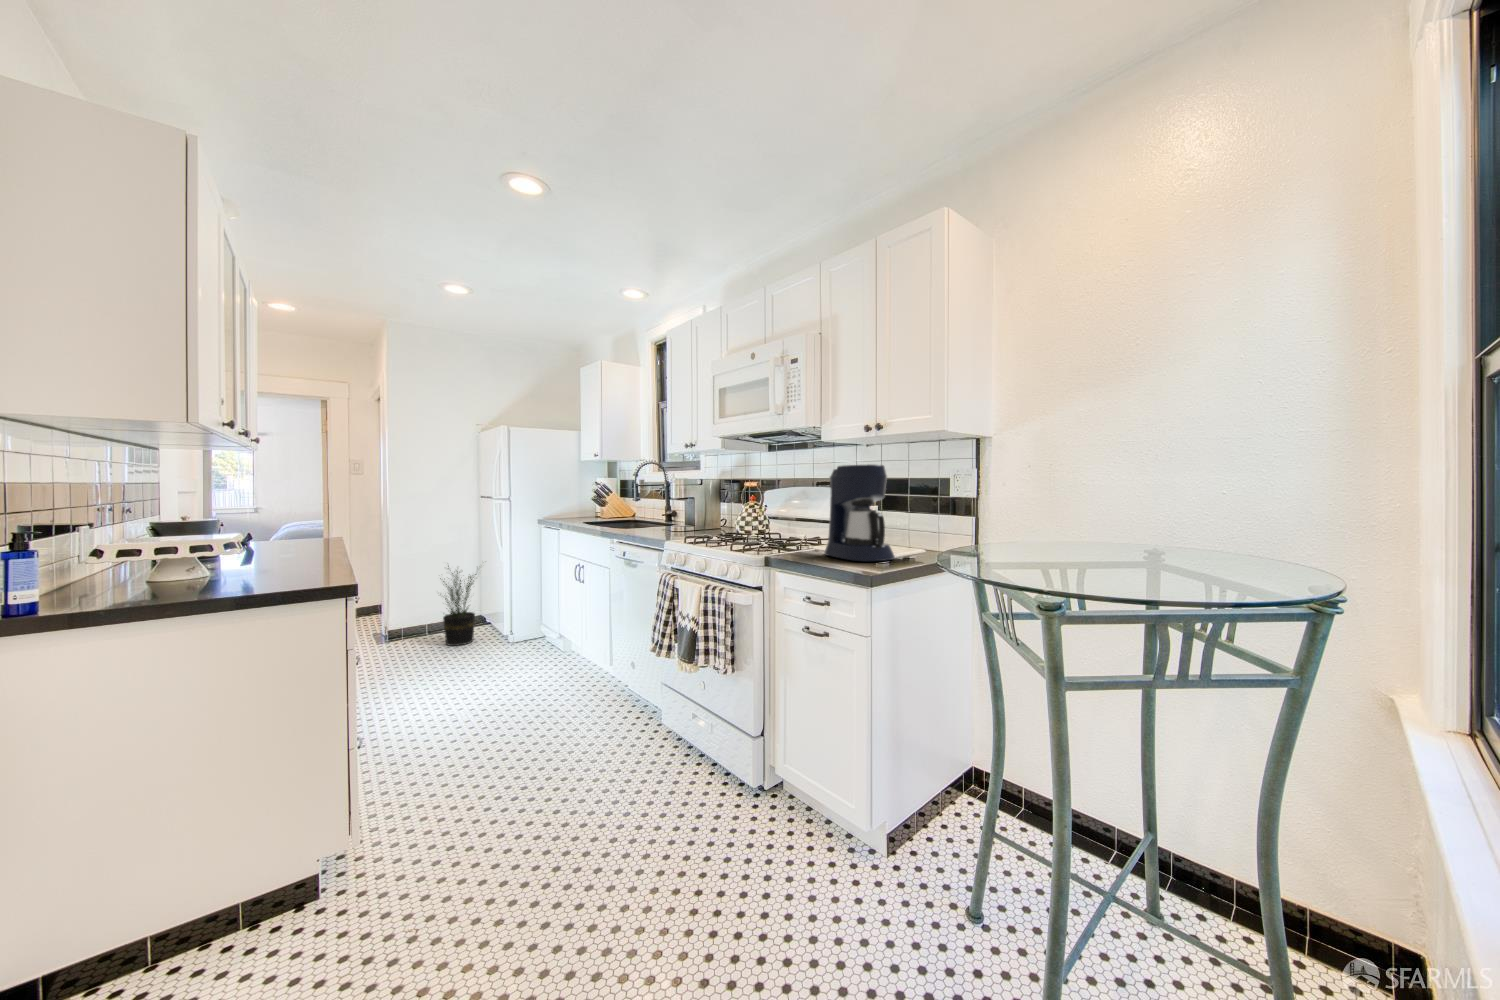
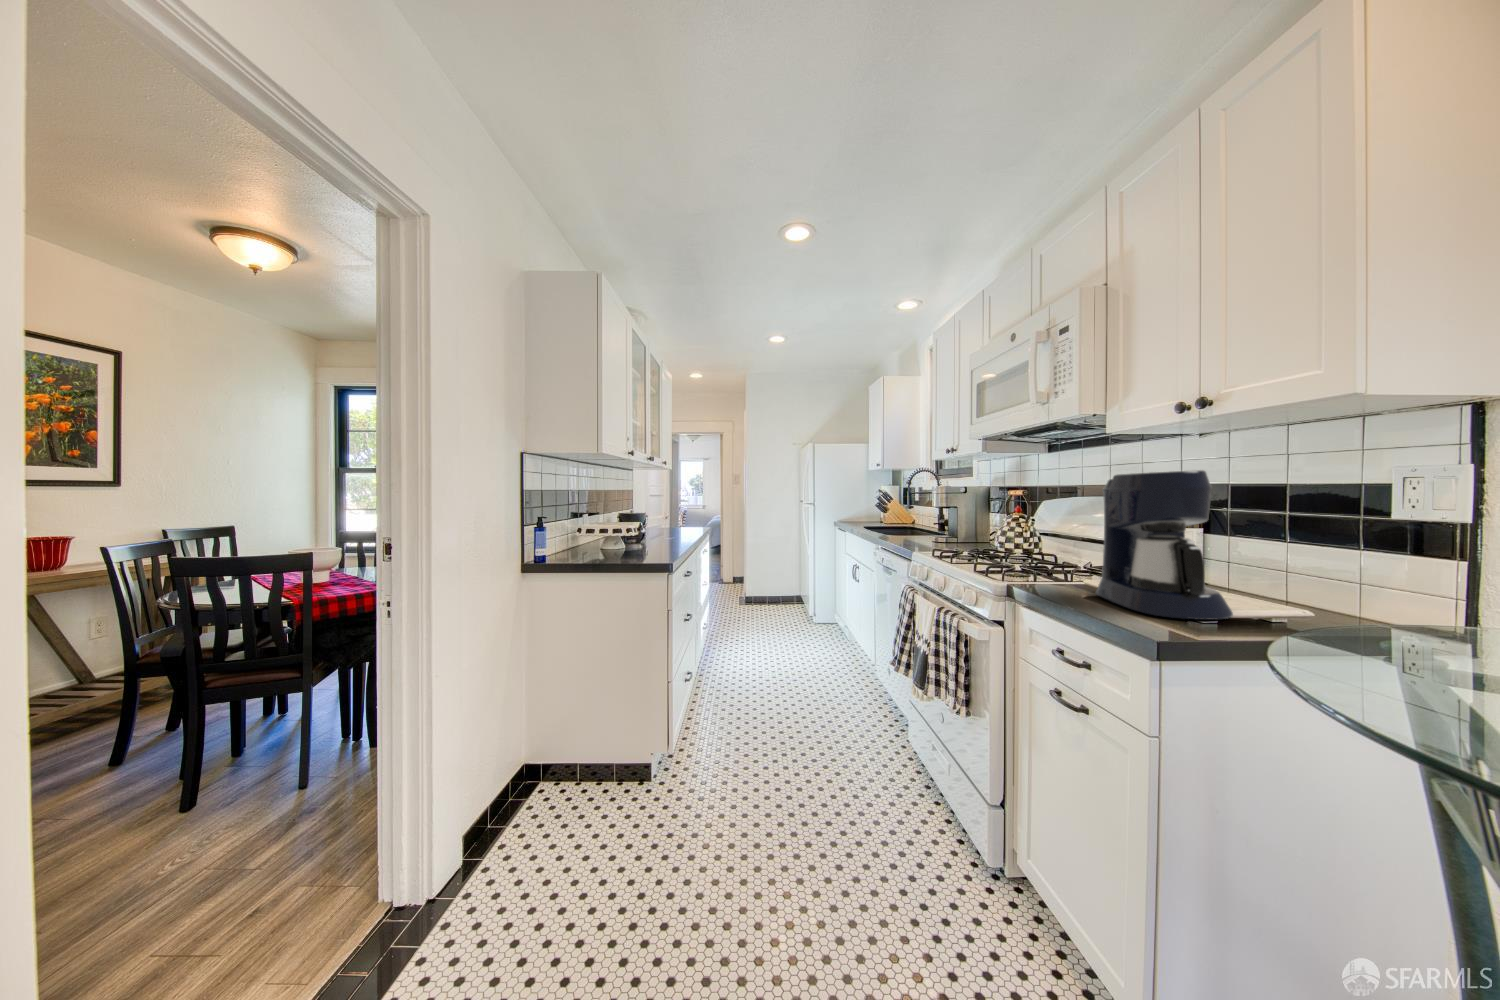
potted plant: present [440,566,476,646] -> none [764,552,801,615]

